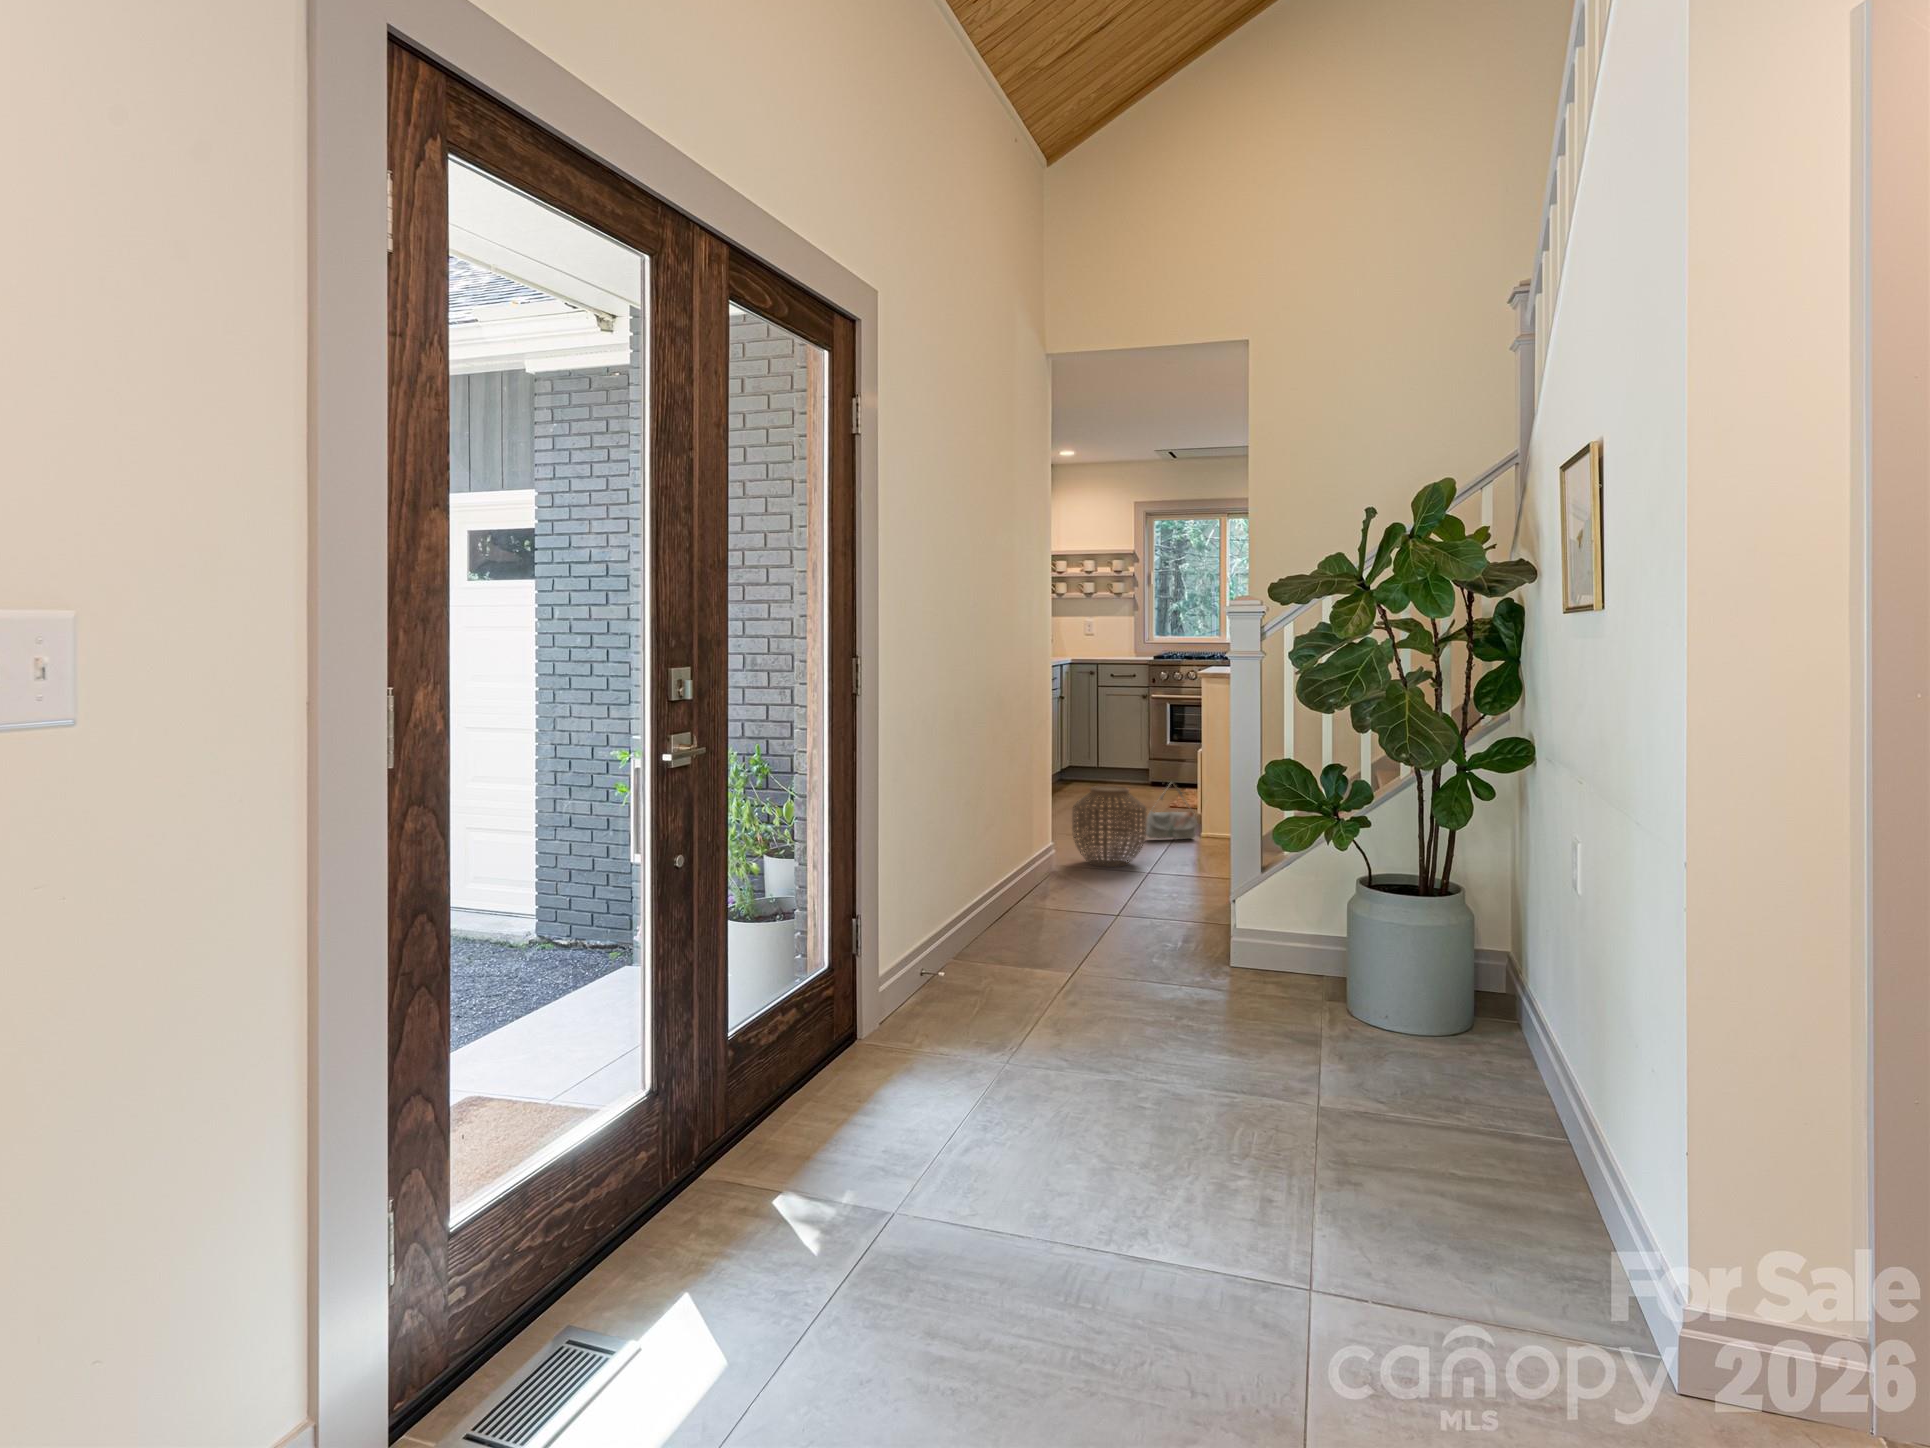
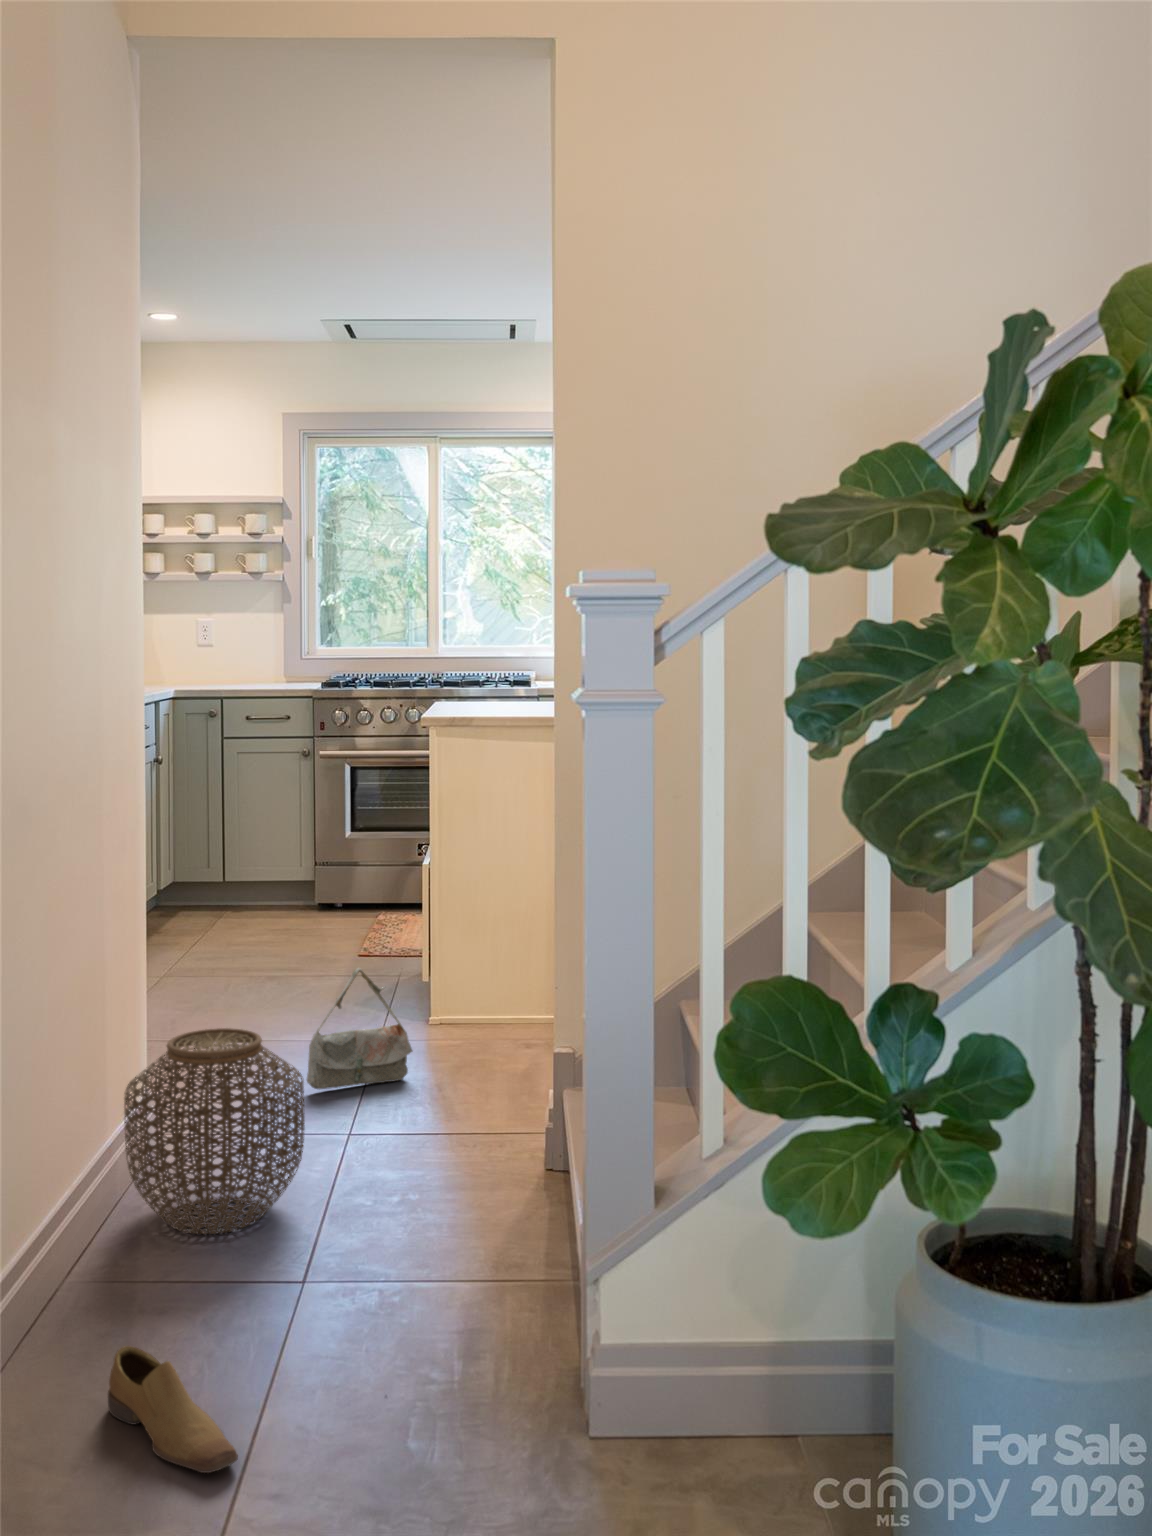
shoe: none [1077,871,1124,903] -> present [108,1346,238,1473]

